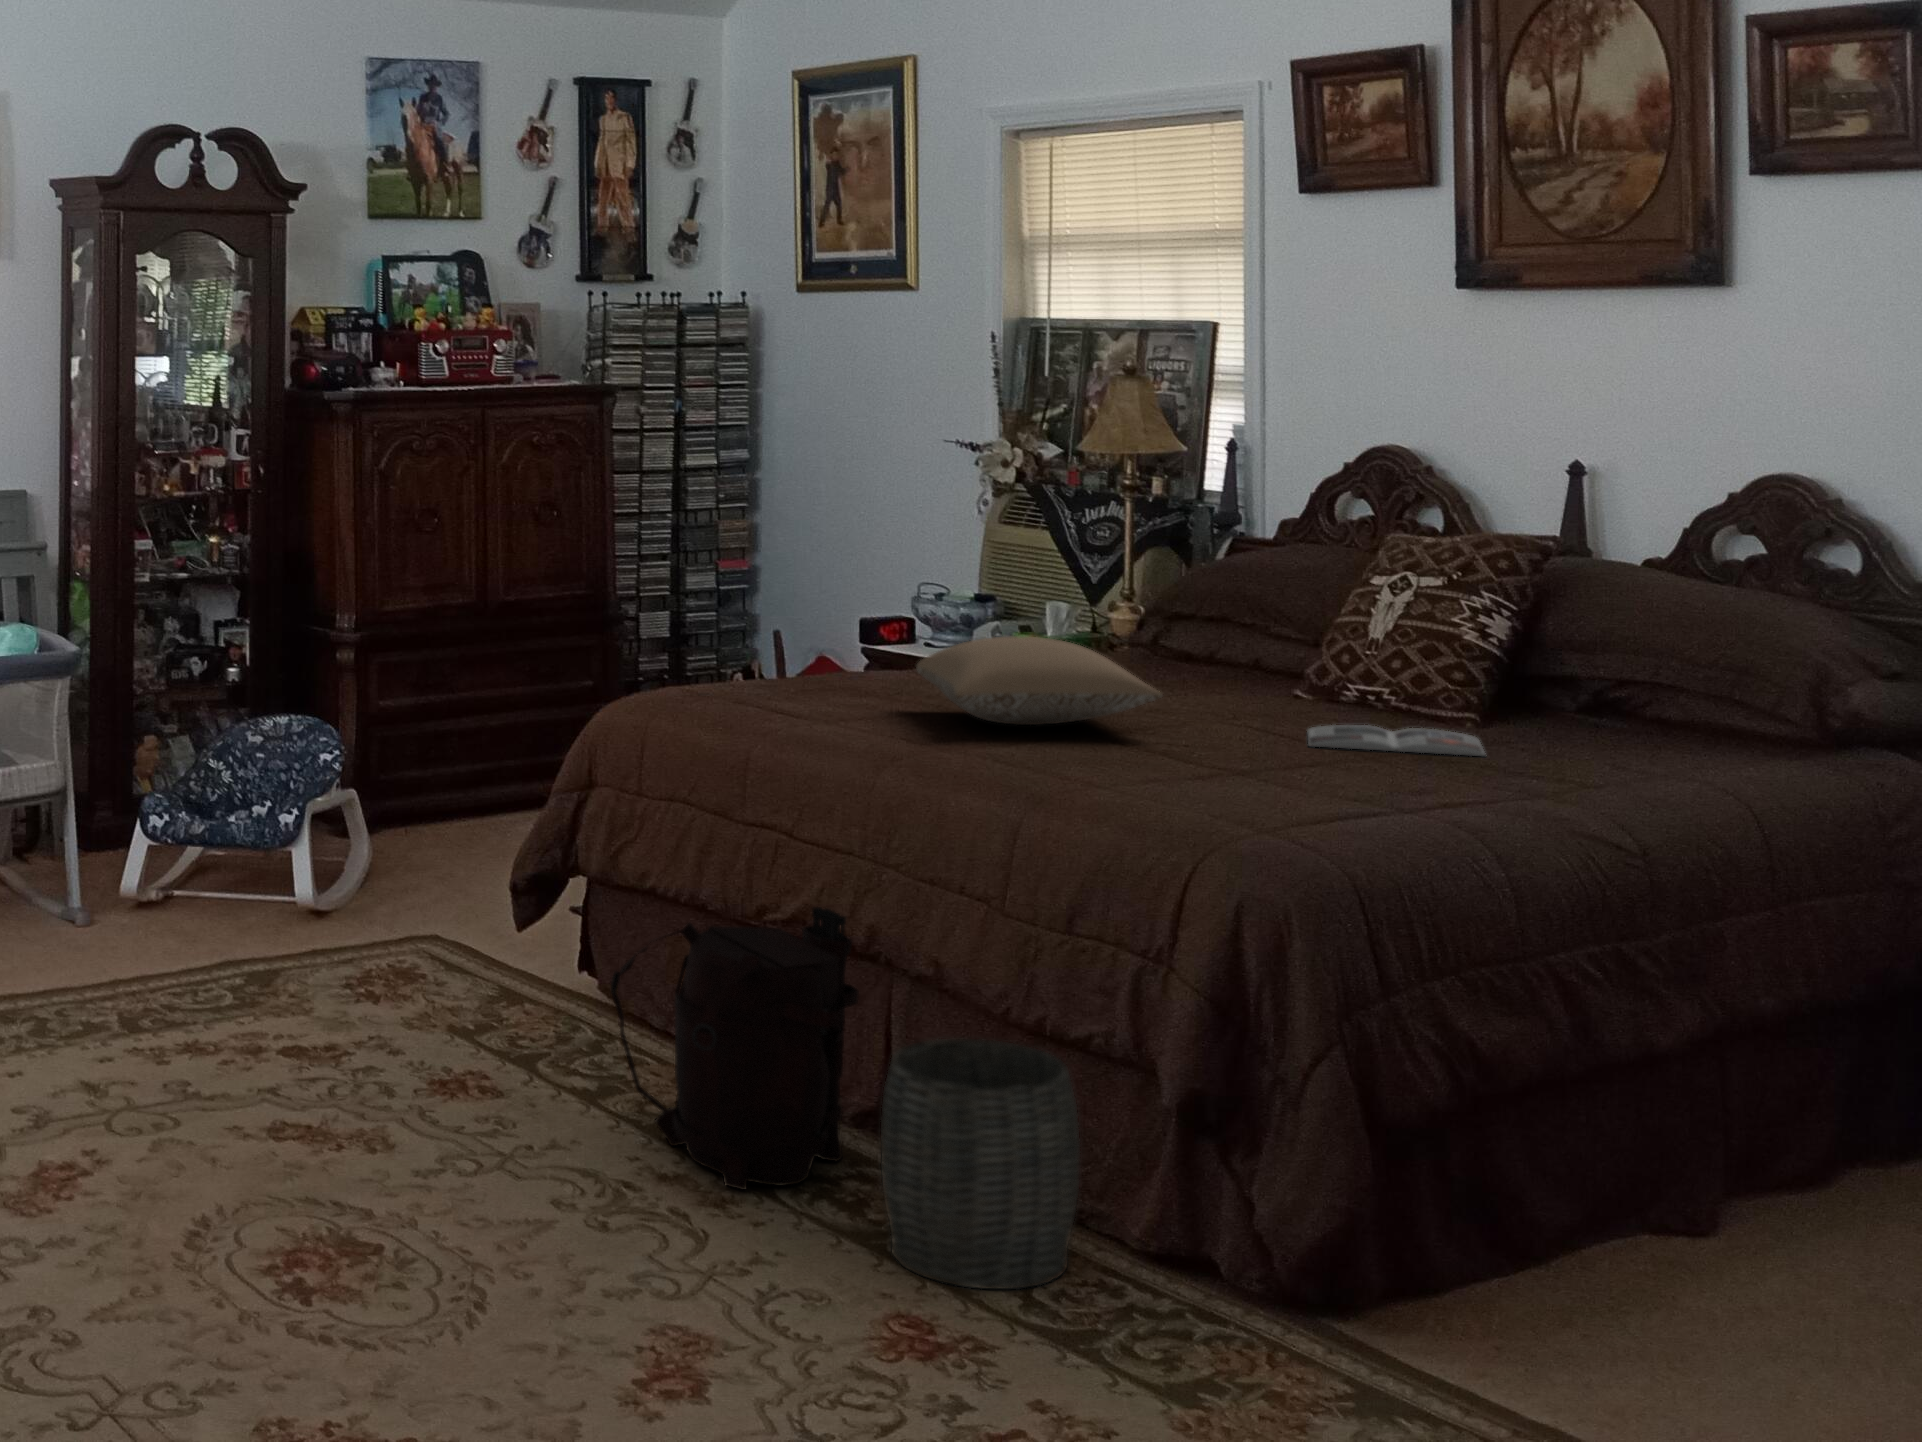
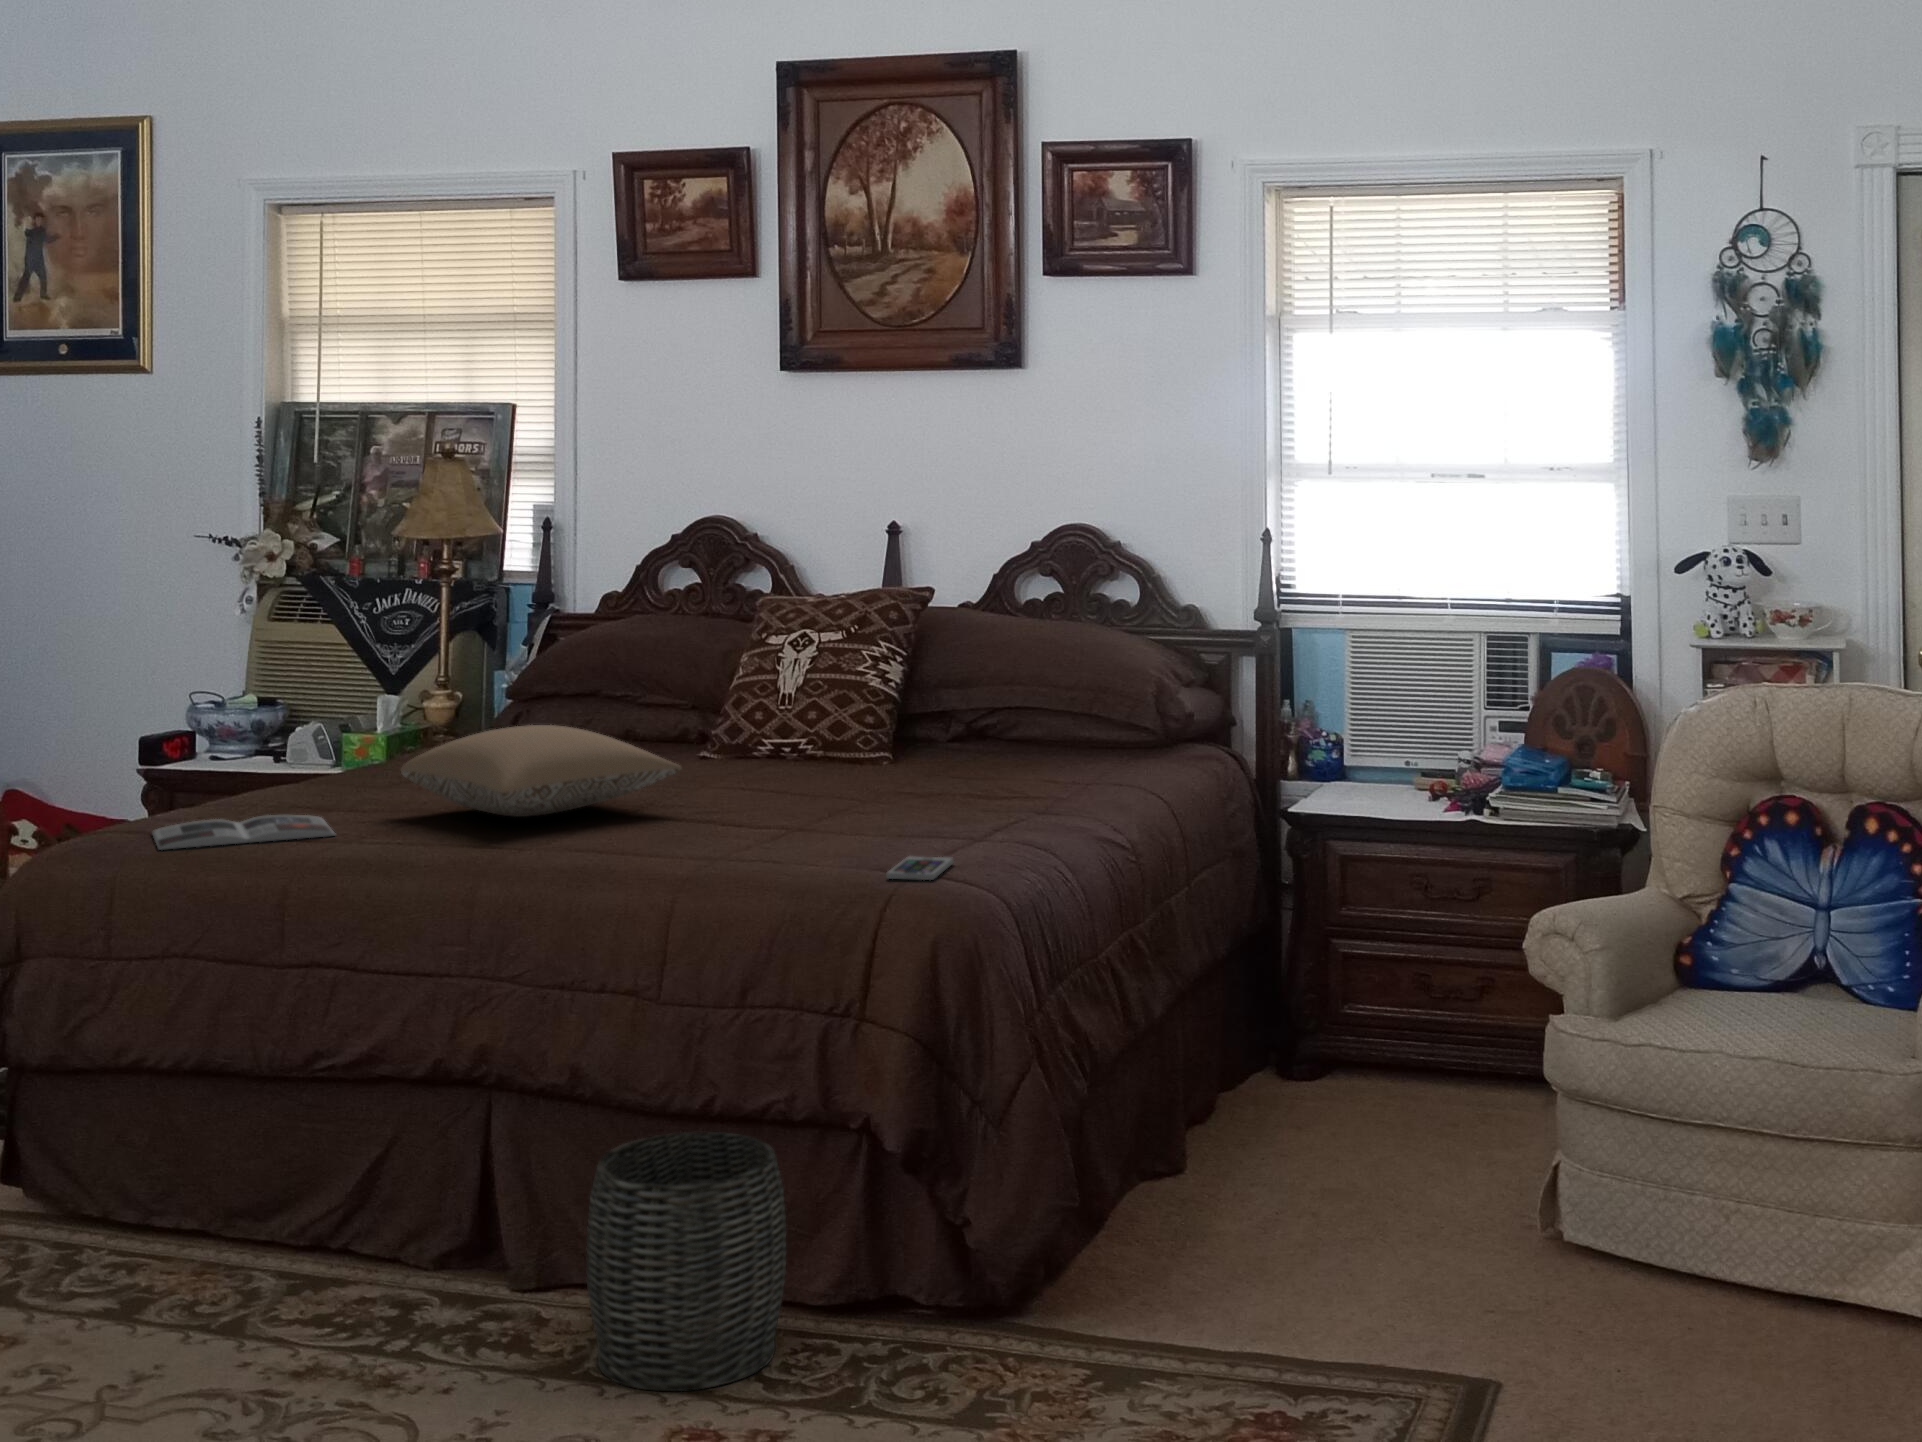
magazine: present [1308,725,1486,756] -> present [152,815,335,850]
smartphone: none [1223,809,1322,834] -> present [886,856,954,880]
backpack: present [611,907,859,1190] -> none [200,1037,487,1364]

